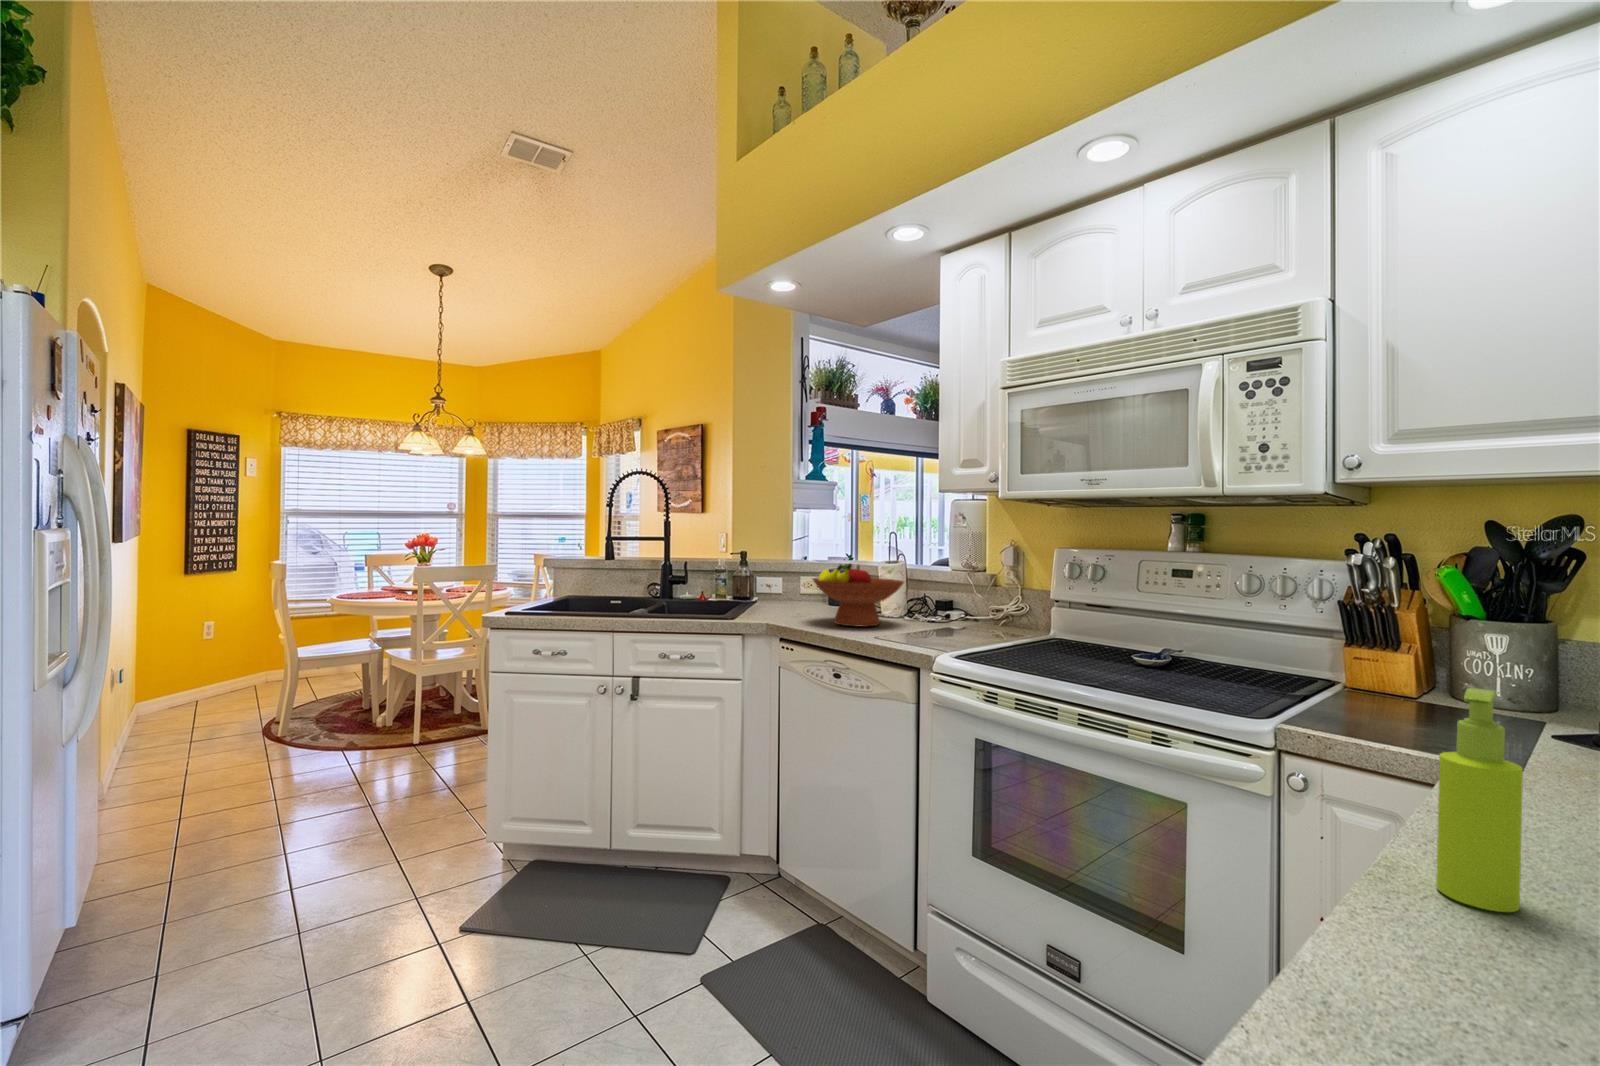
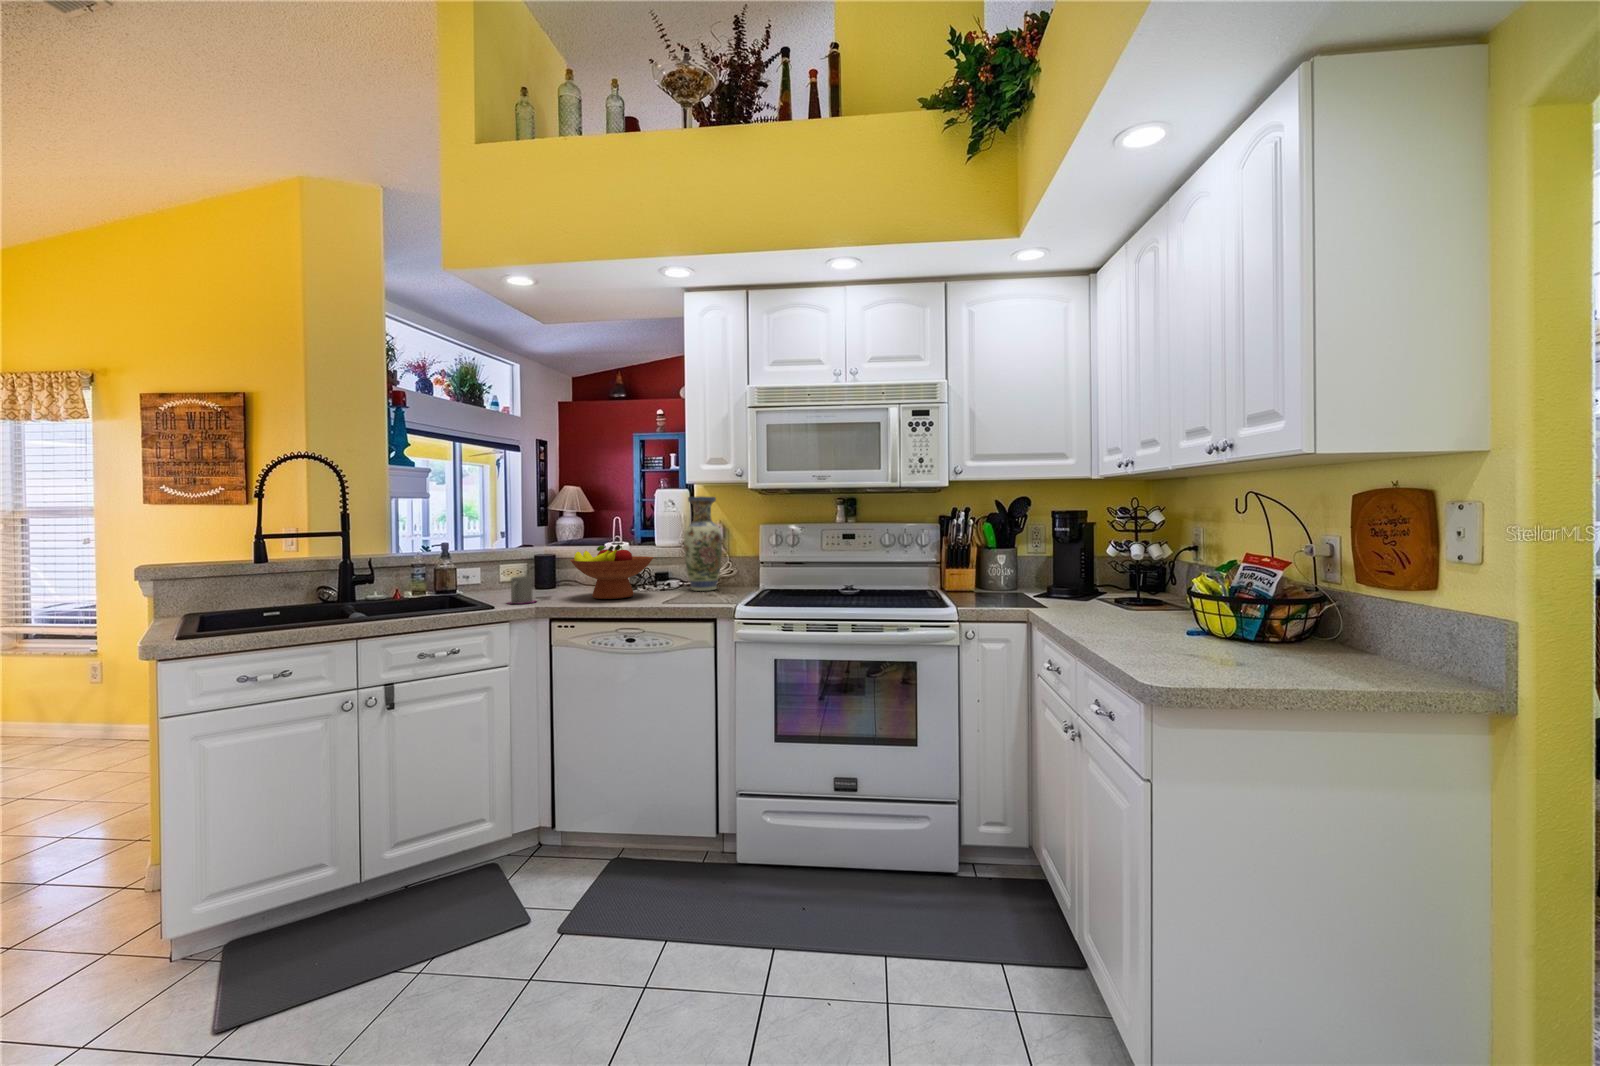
vase: none [953,509,1003,632] -> present [684,496,722,591]
mug: none [756,590,786,619] -> present [508,576,535,604]
soap dispenser: present [1436,688,1523,912] -> none [1126,564,1152,643]

